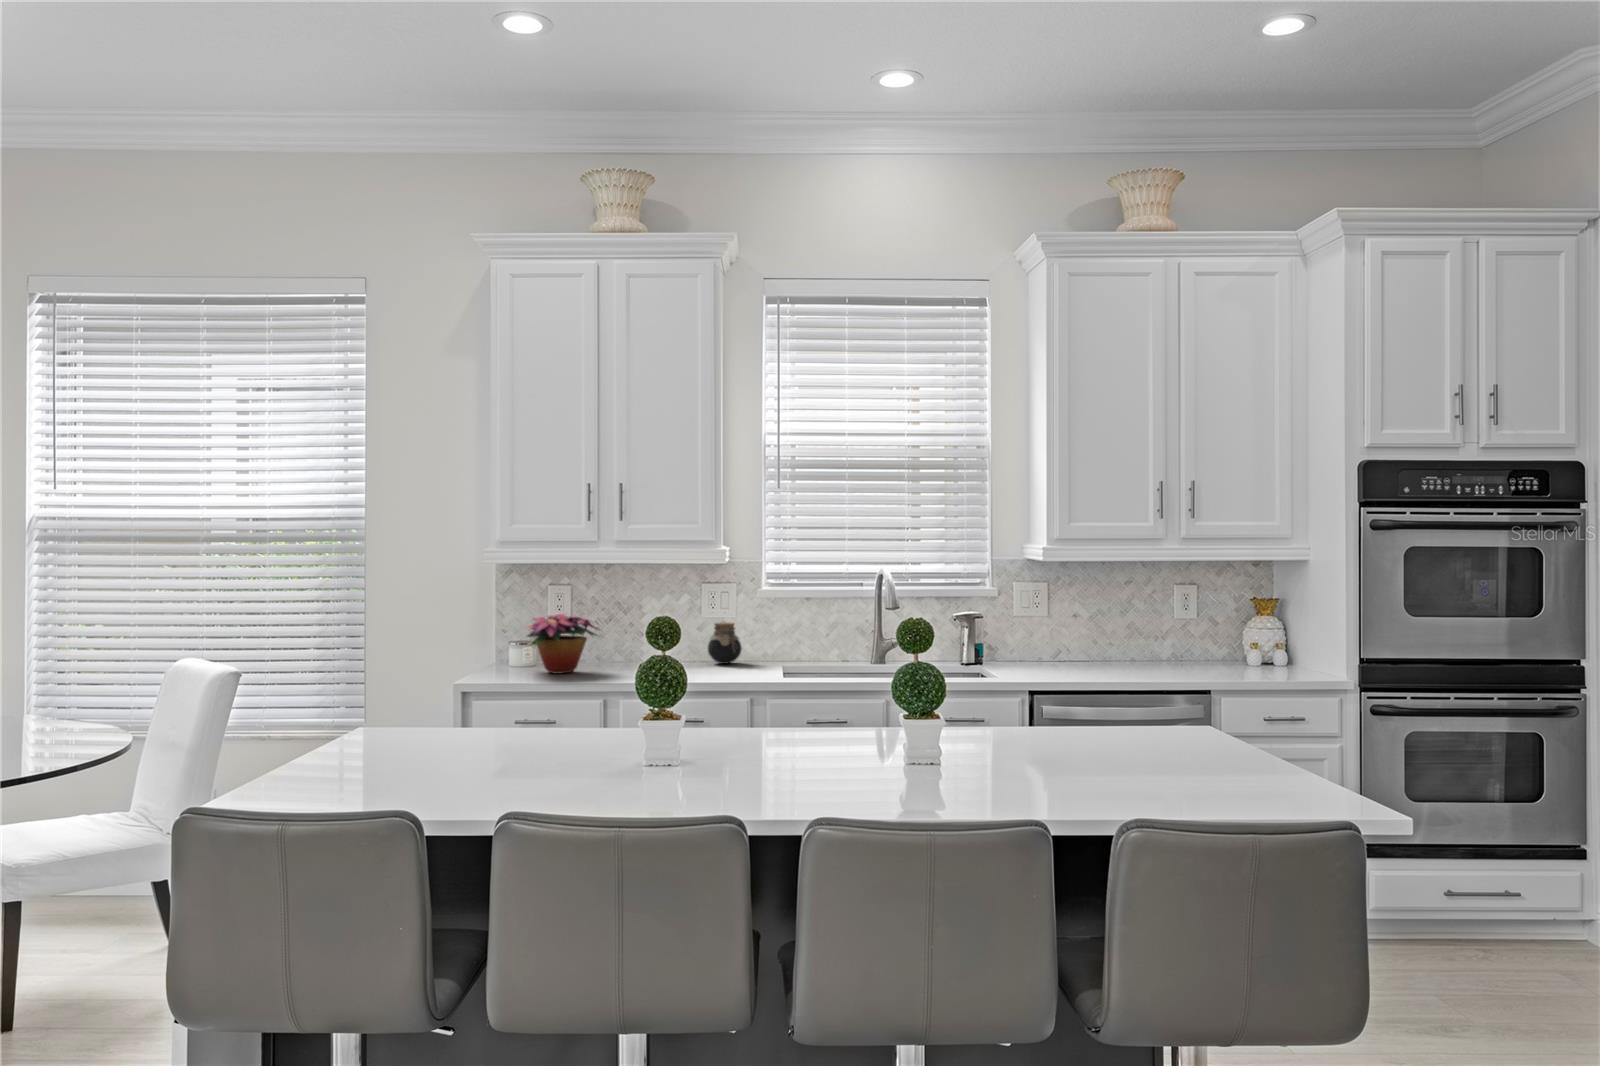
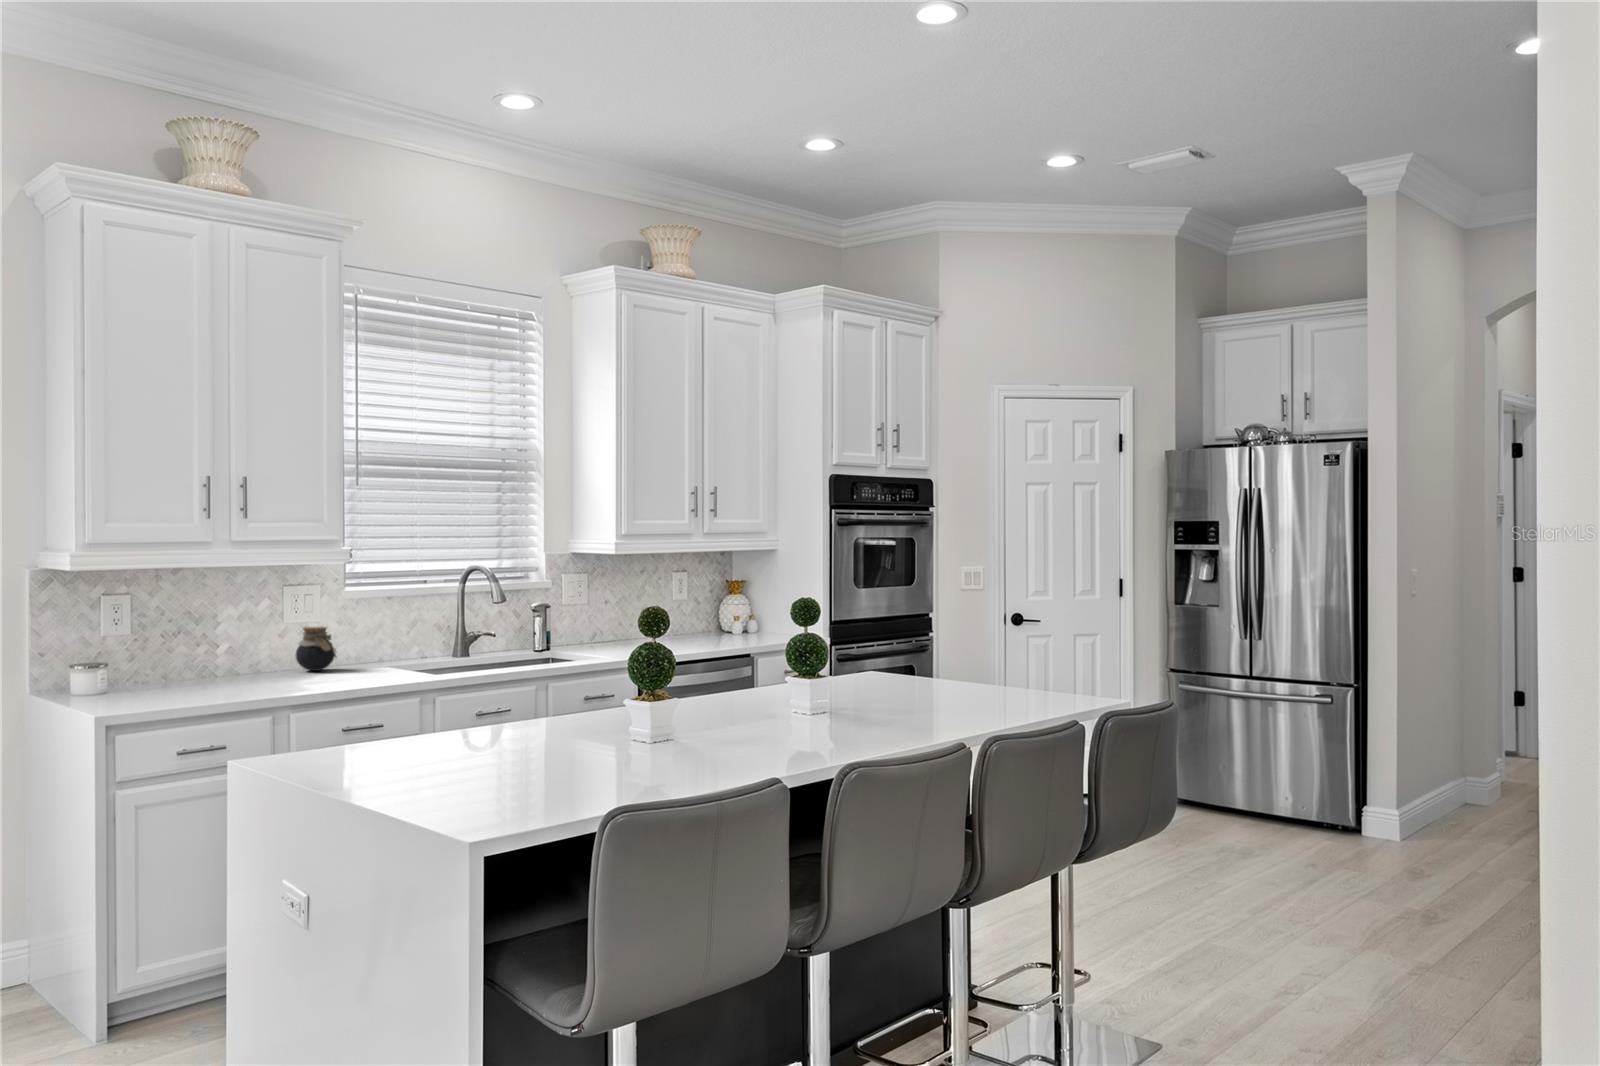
flower arrangement: present [526,613,599,673] -> none [115,625,231,697]

